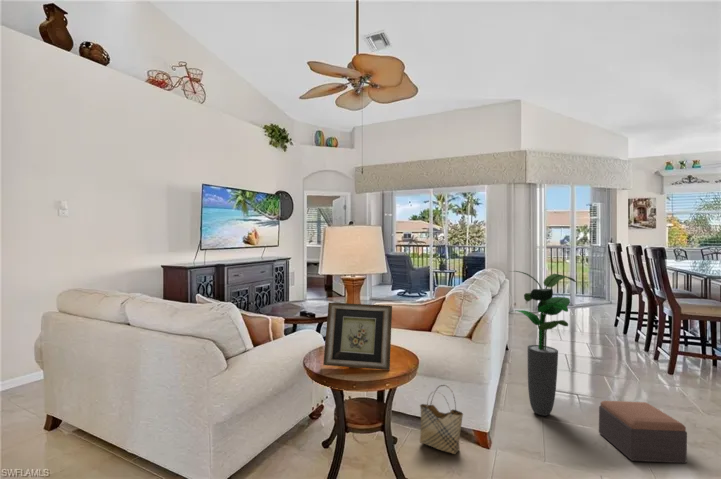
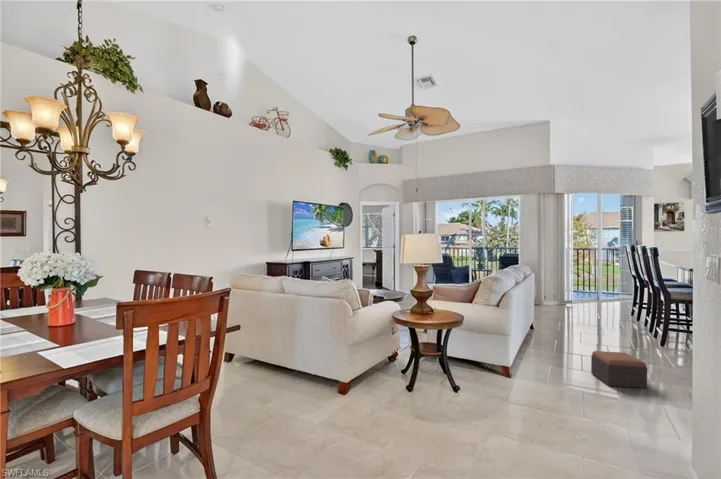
potted plant: present [516,271,576,416] -> none [528,263,578,364]
picture frame: present [323,303,392,370] -> none [409,279,450,318]
woven basket: present [420,385,463,454] -> none [466,337,495,379]

